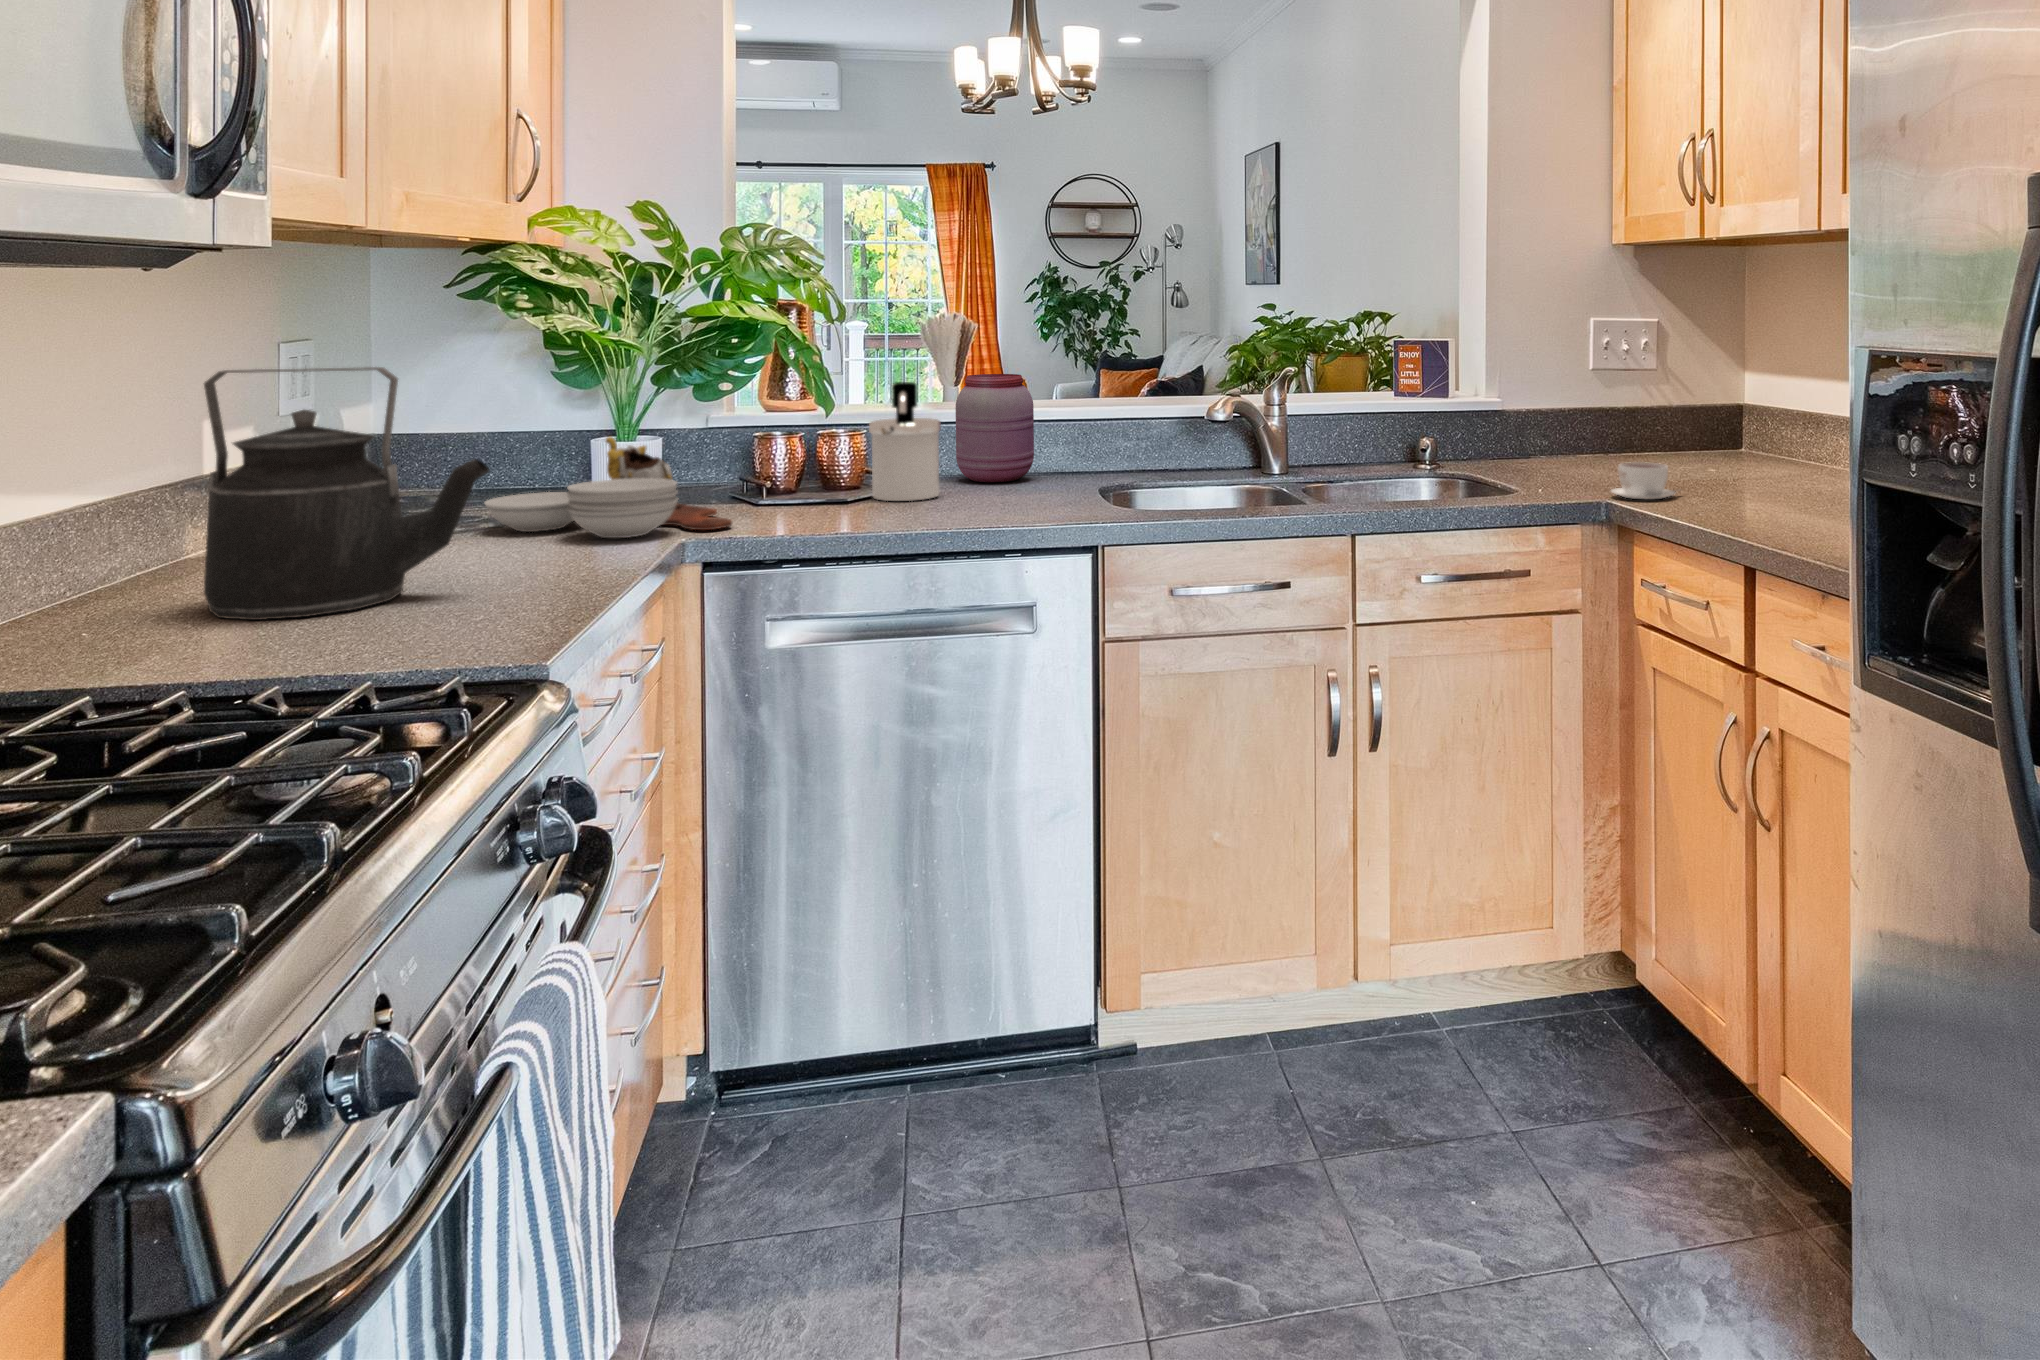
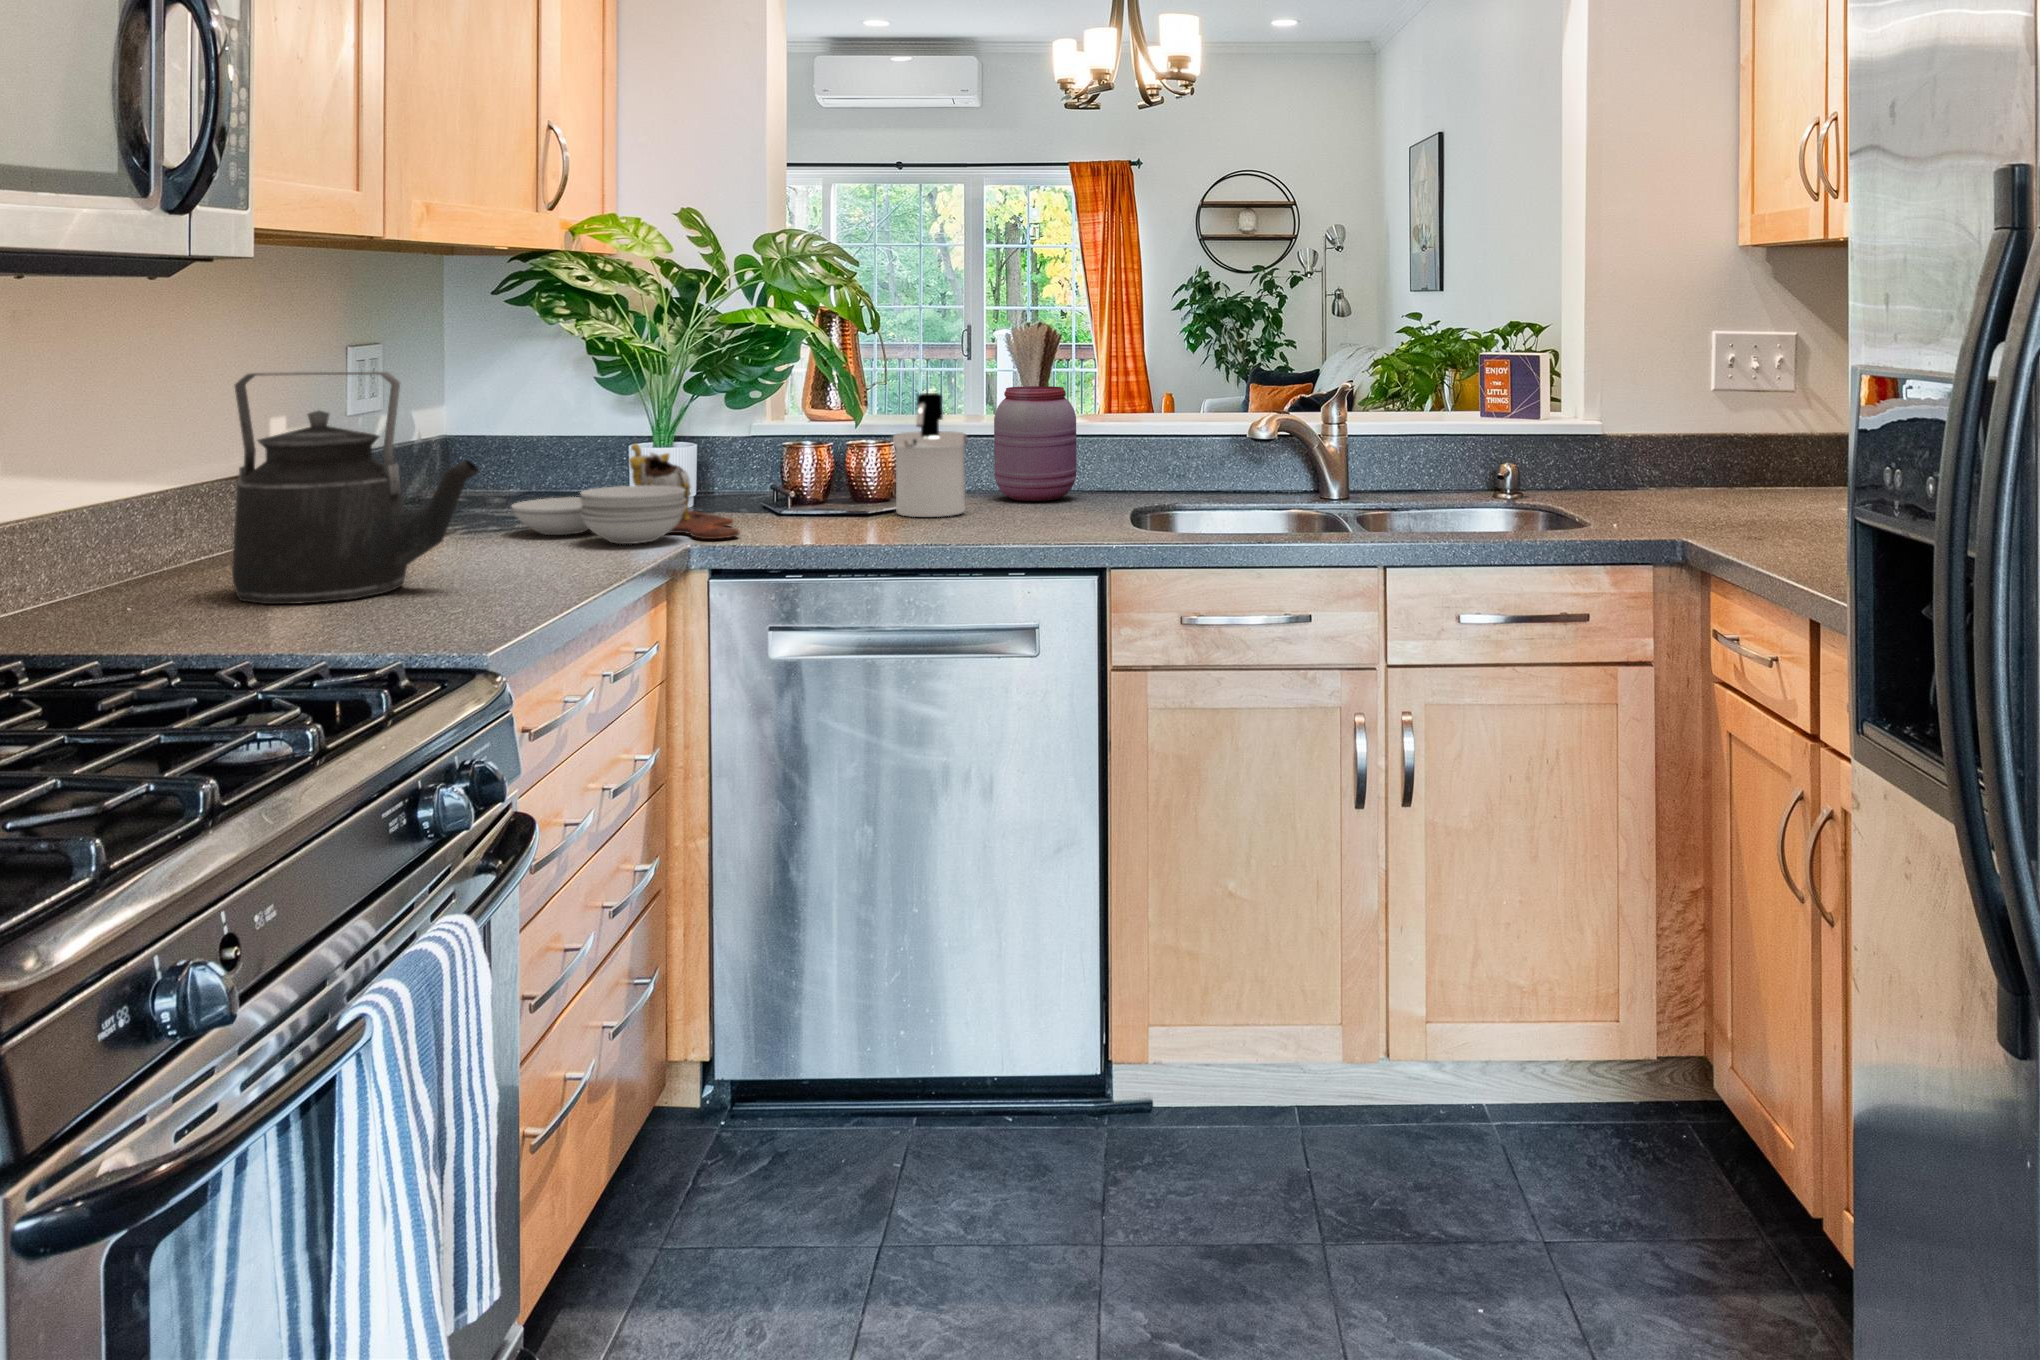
coffee cup: present [1611,462,1676,499] -> none [1701,497,1789,540]

